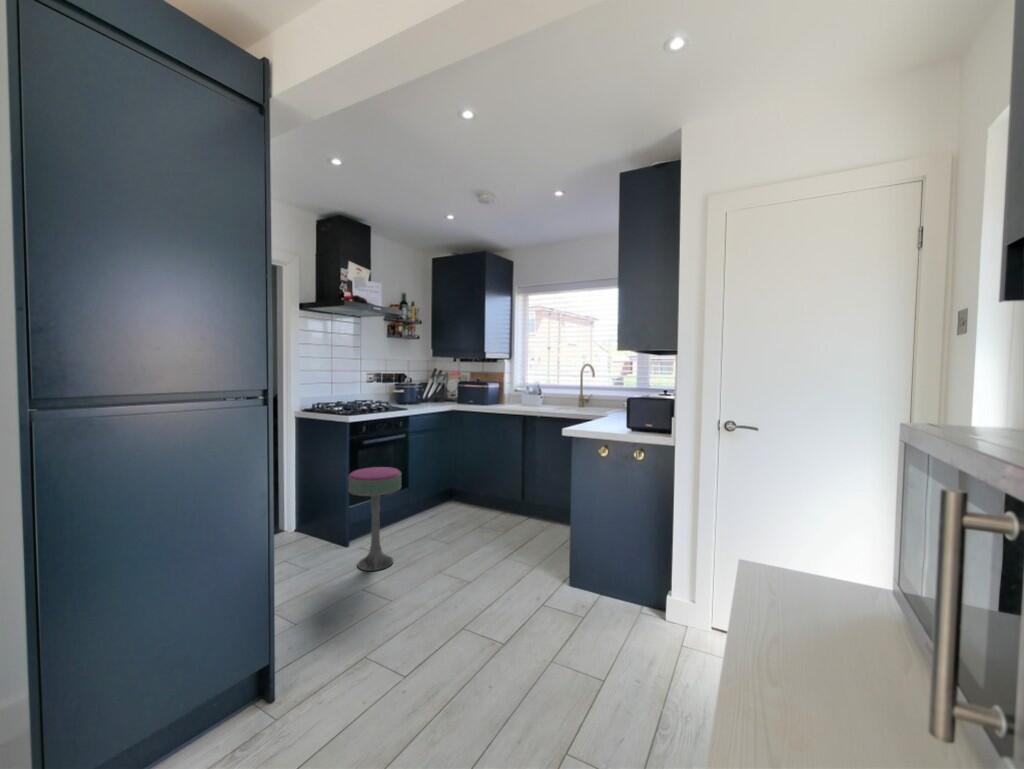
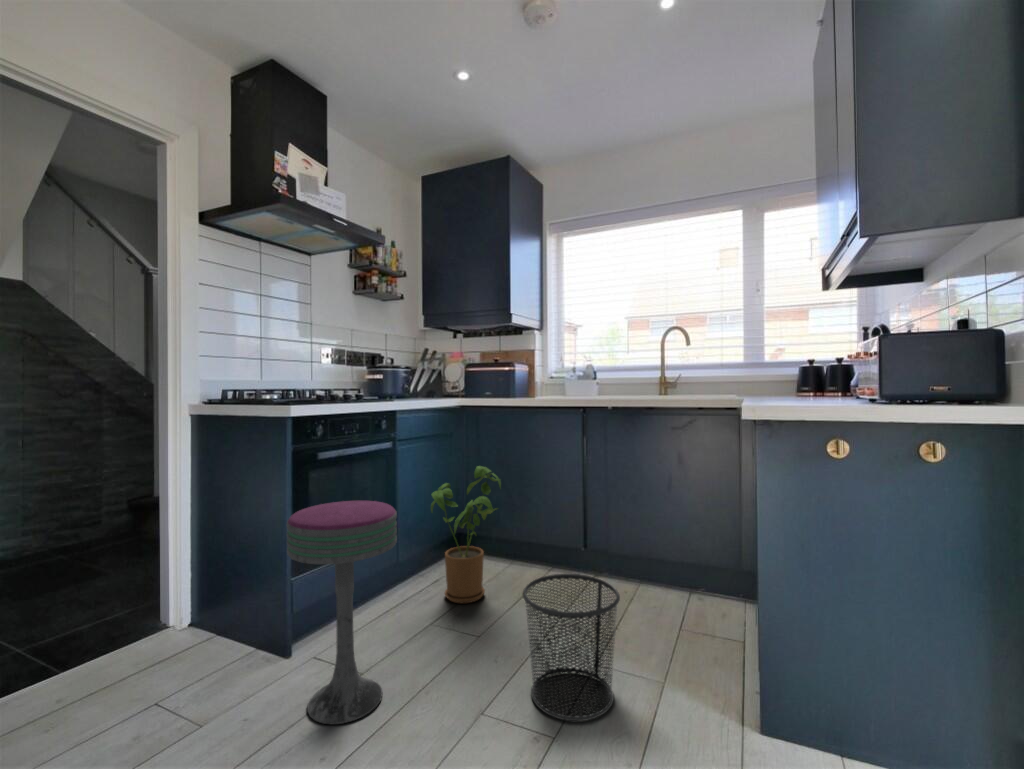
house plant: none [428,449,470,527] -> present [431,466,501,603]
waste bin: none [462,508,510,575] -> present [523,574,620,721]

